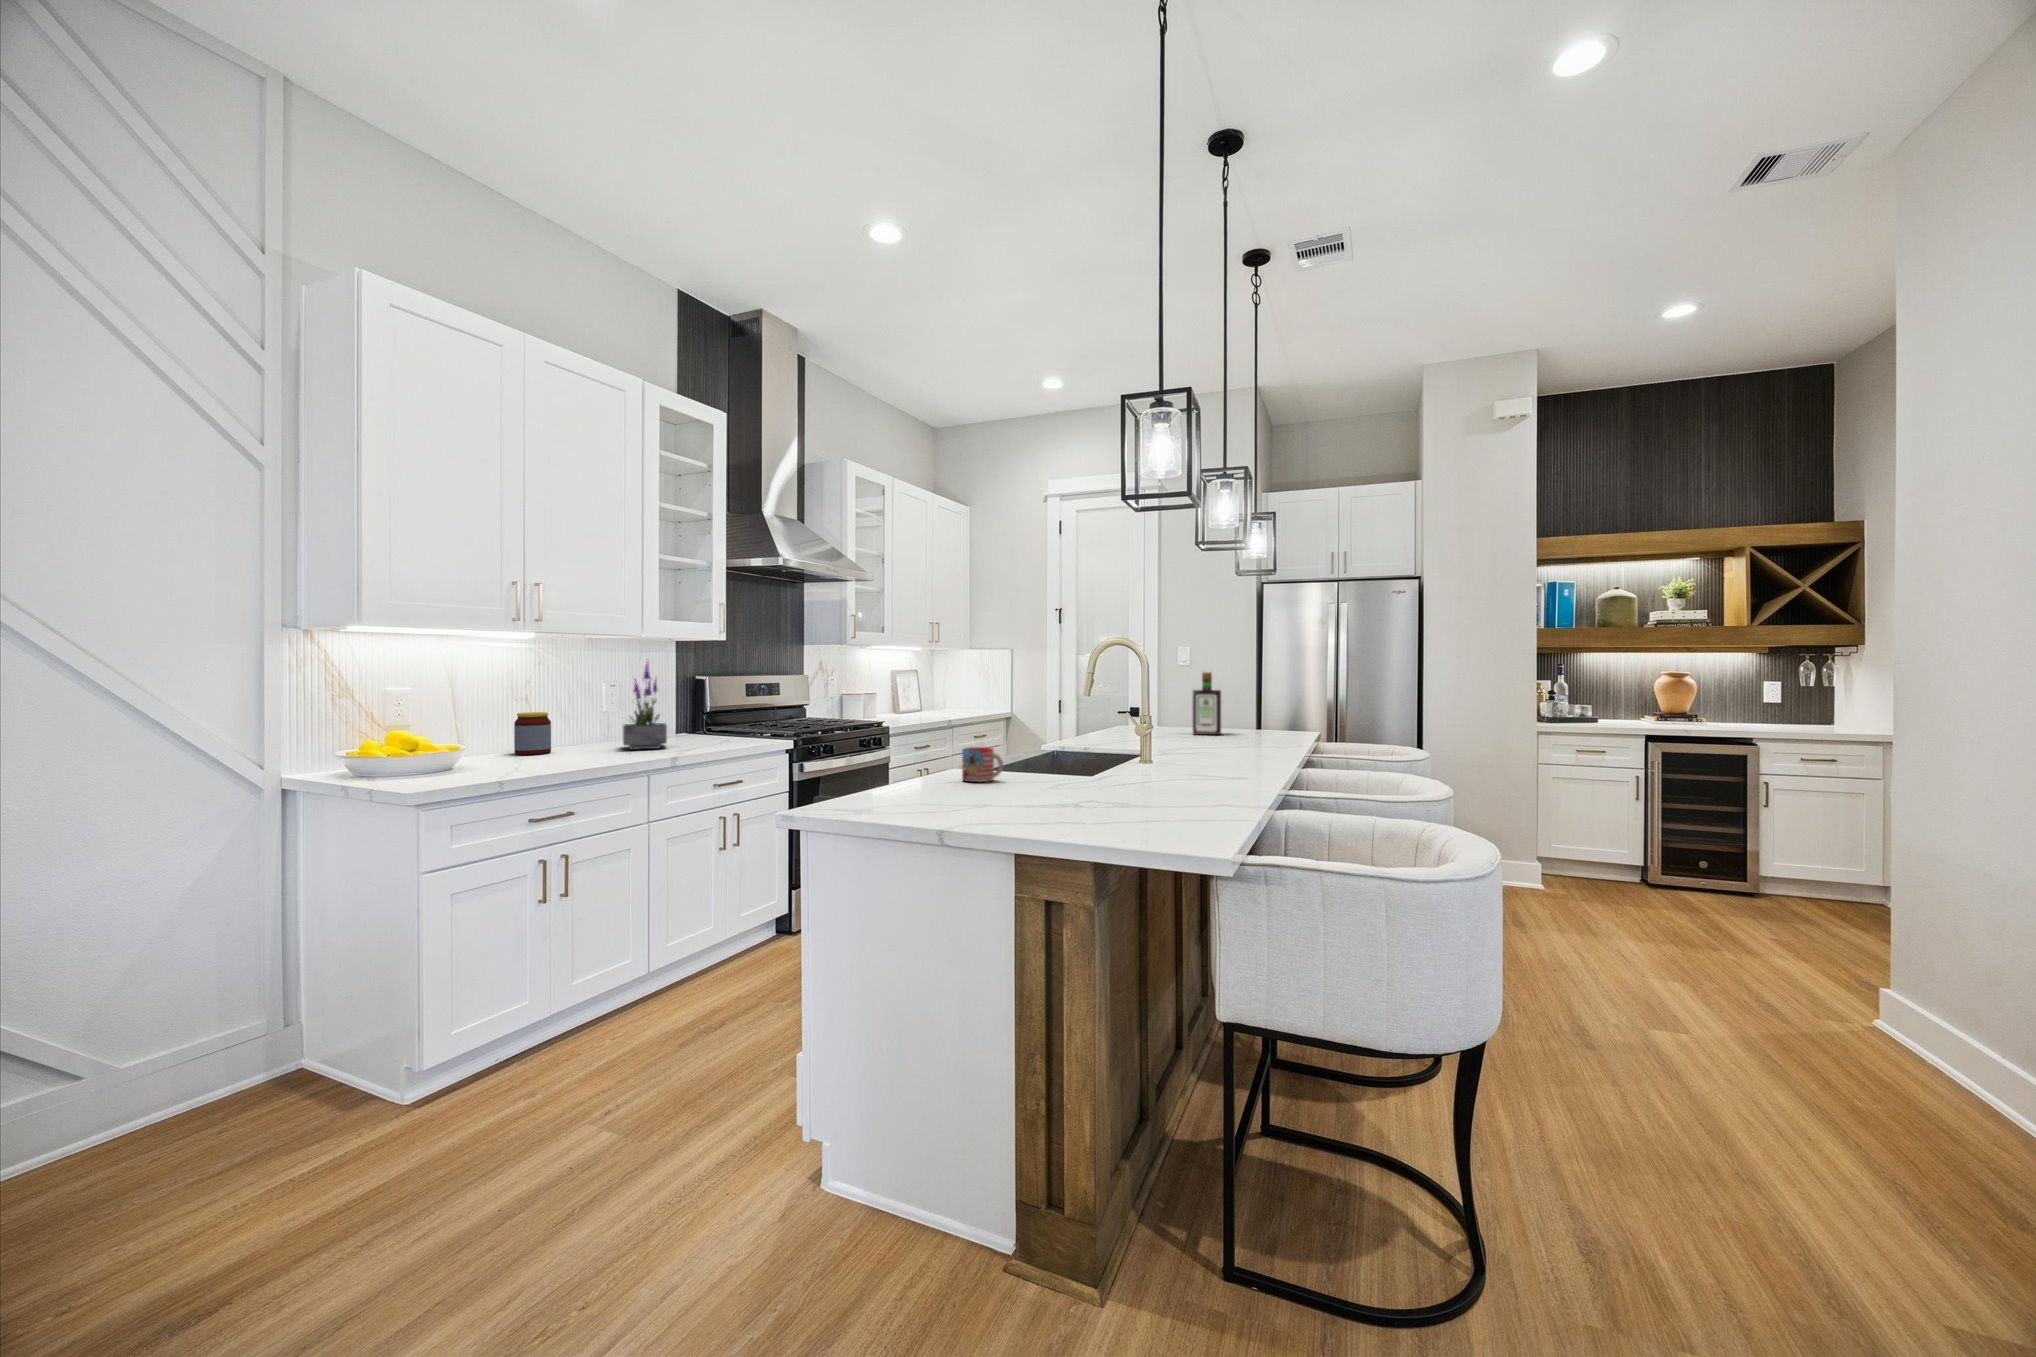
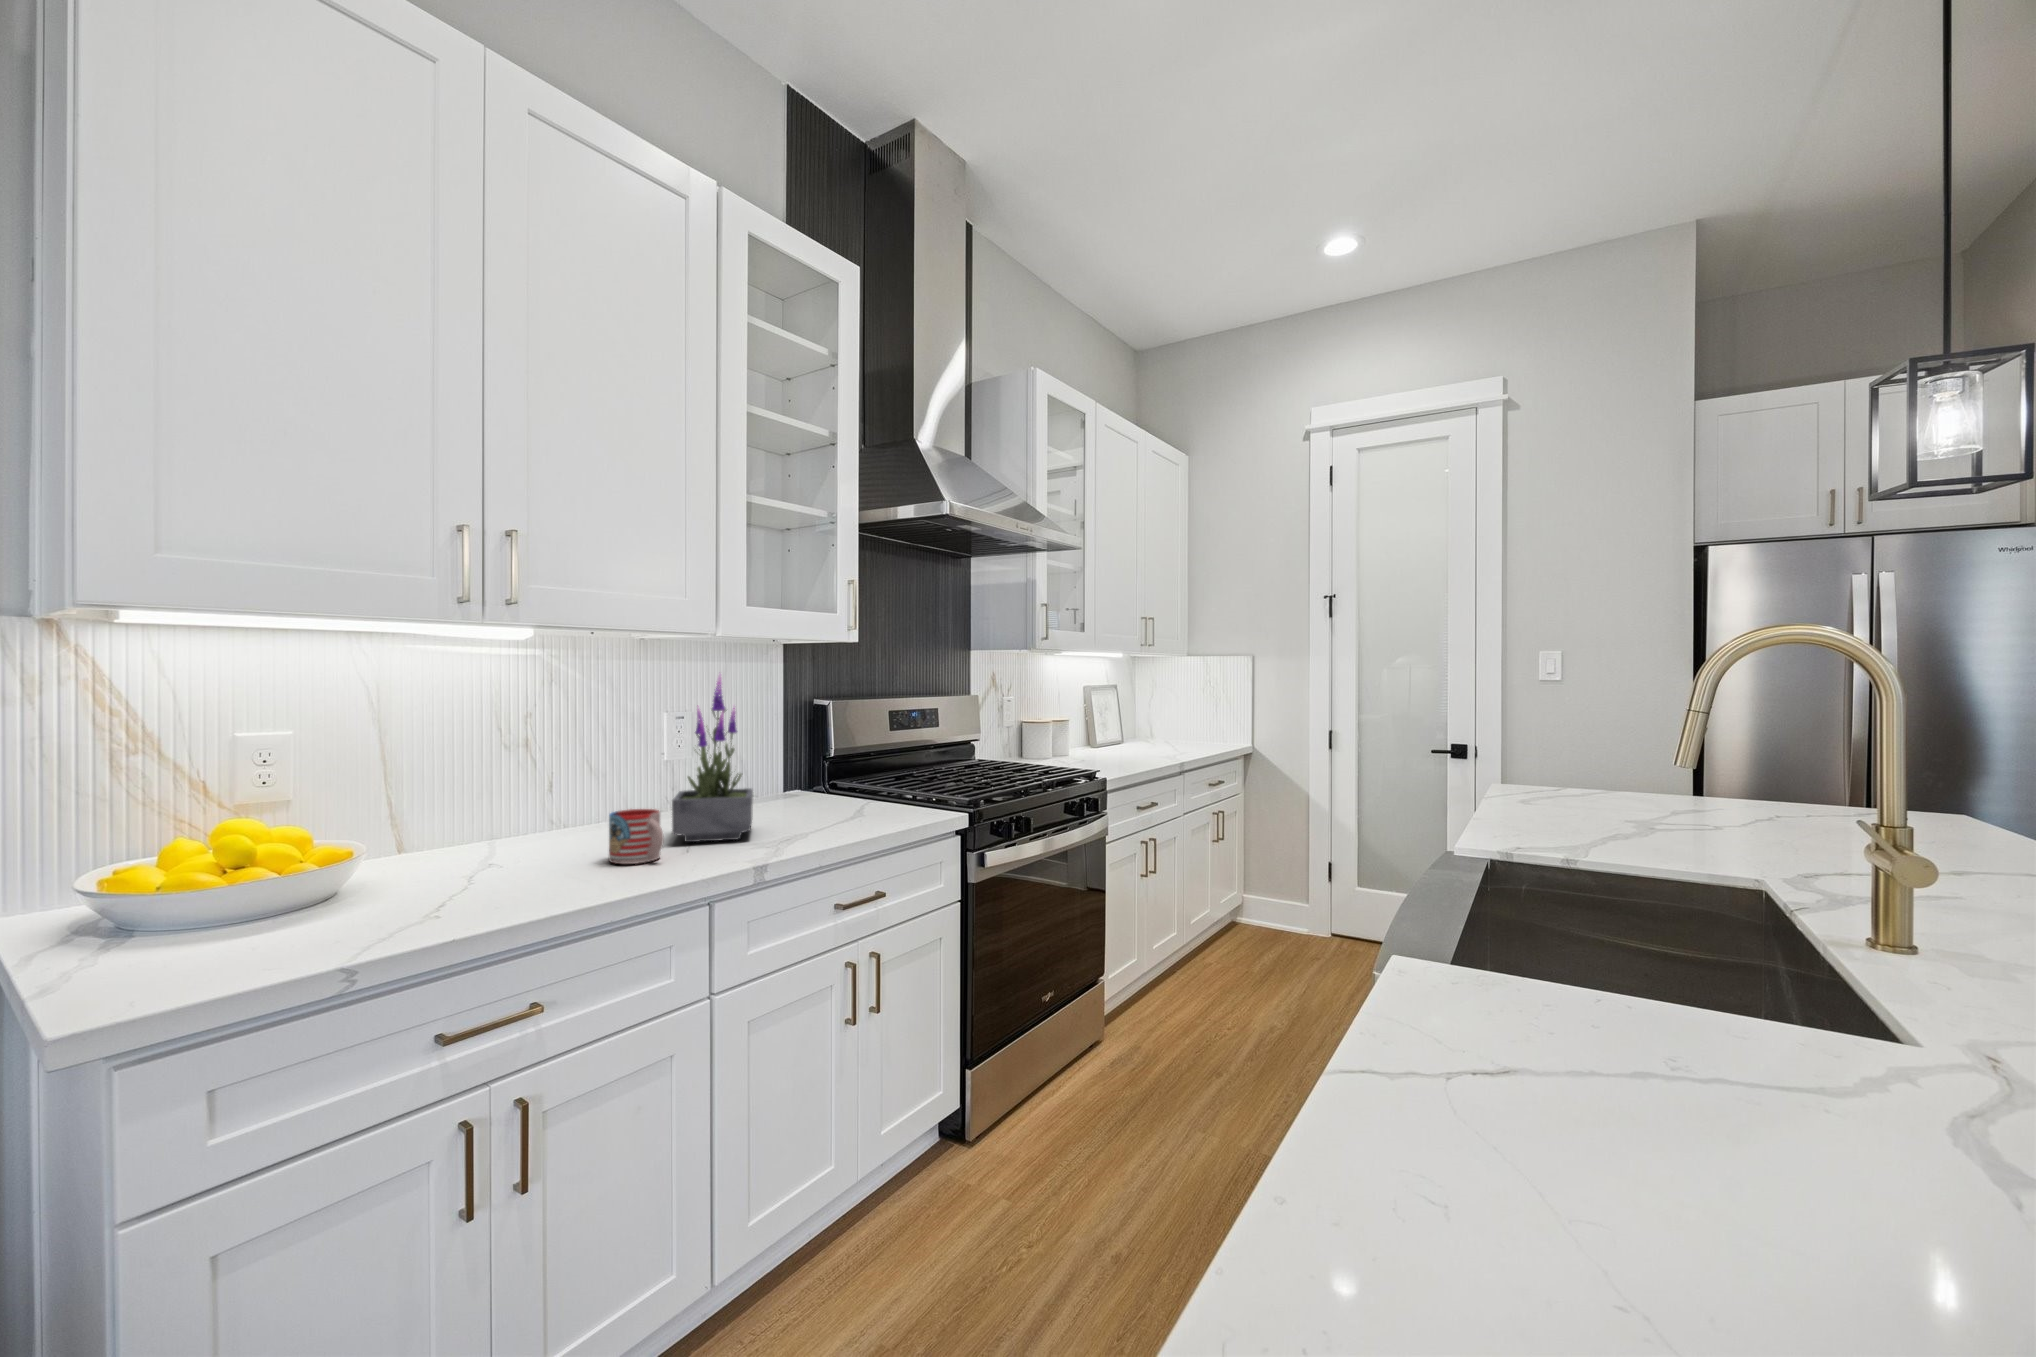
bottle: present [1193,672,1221,735] -> none [1692,696,1766,818]
jar: present [514,712,551,755] -> none [486,770,552,852]
mug: present [962,747,1003,782] -> present [609,809,664,864]

